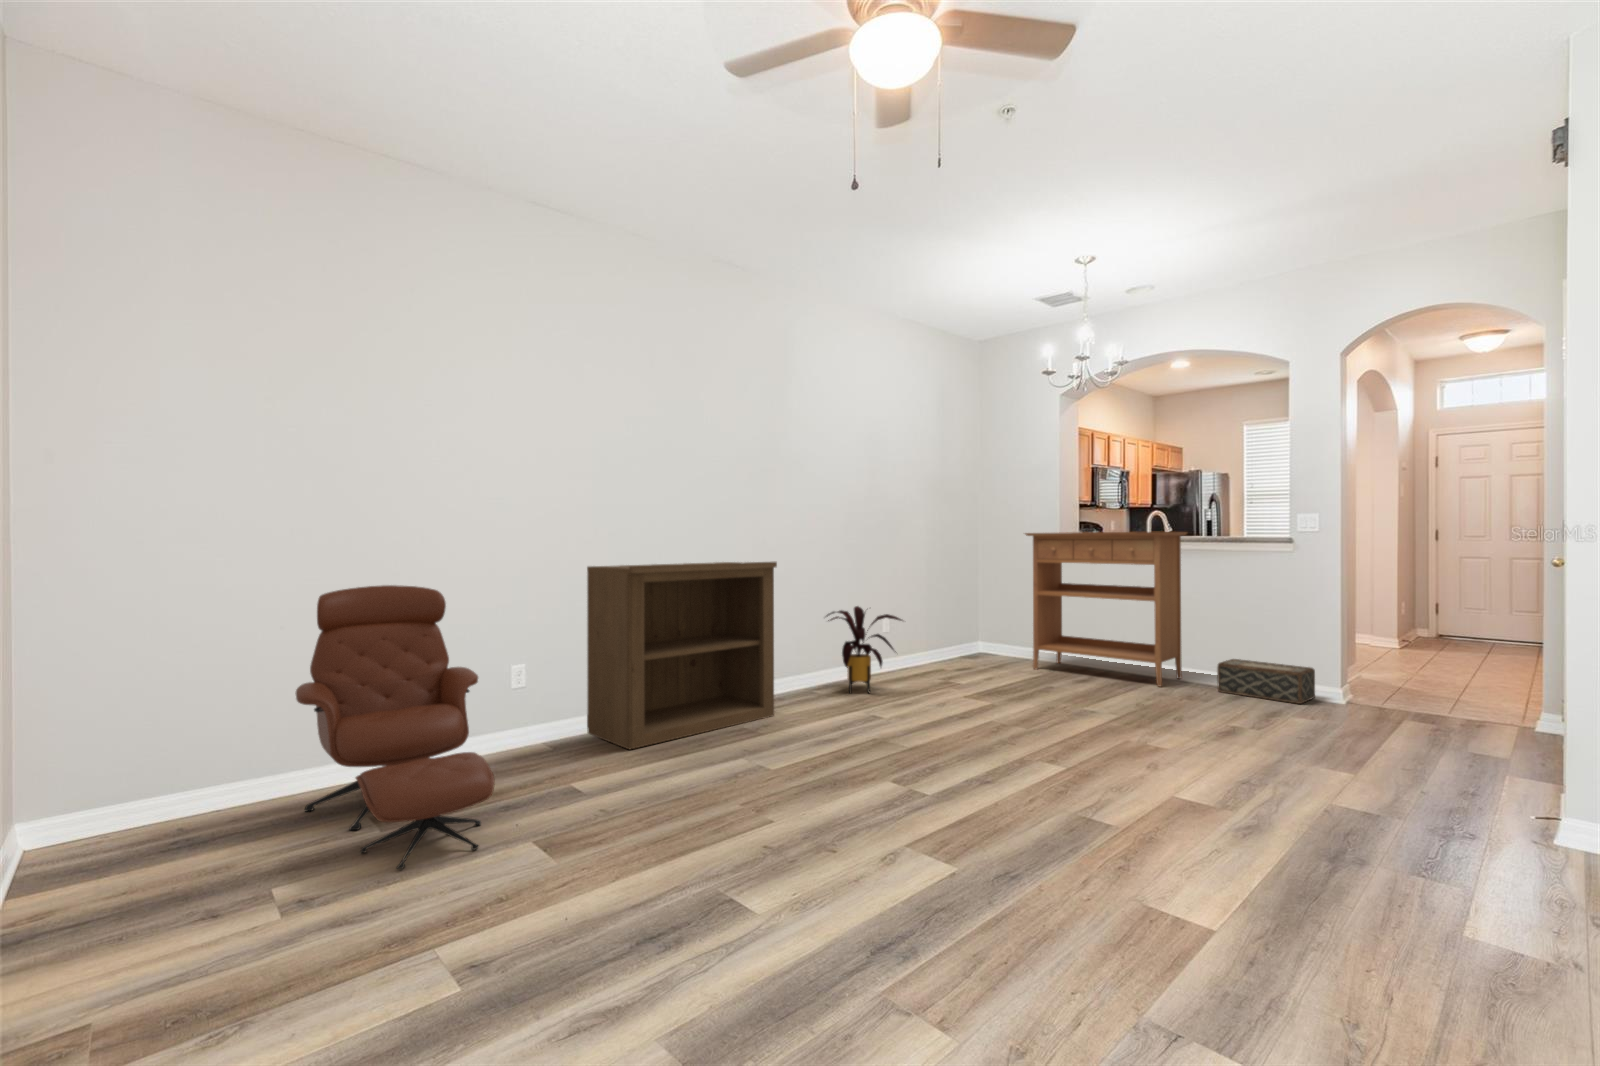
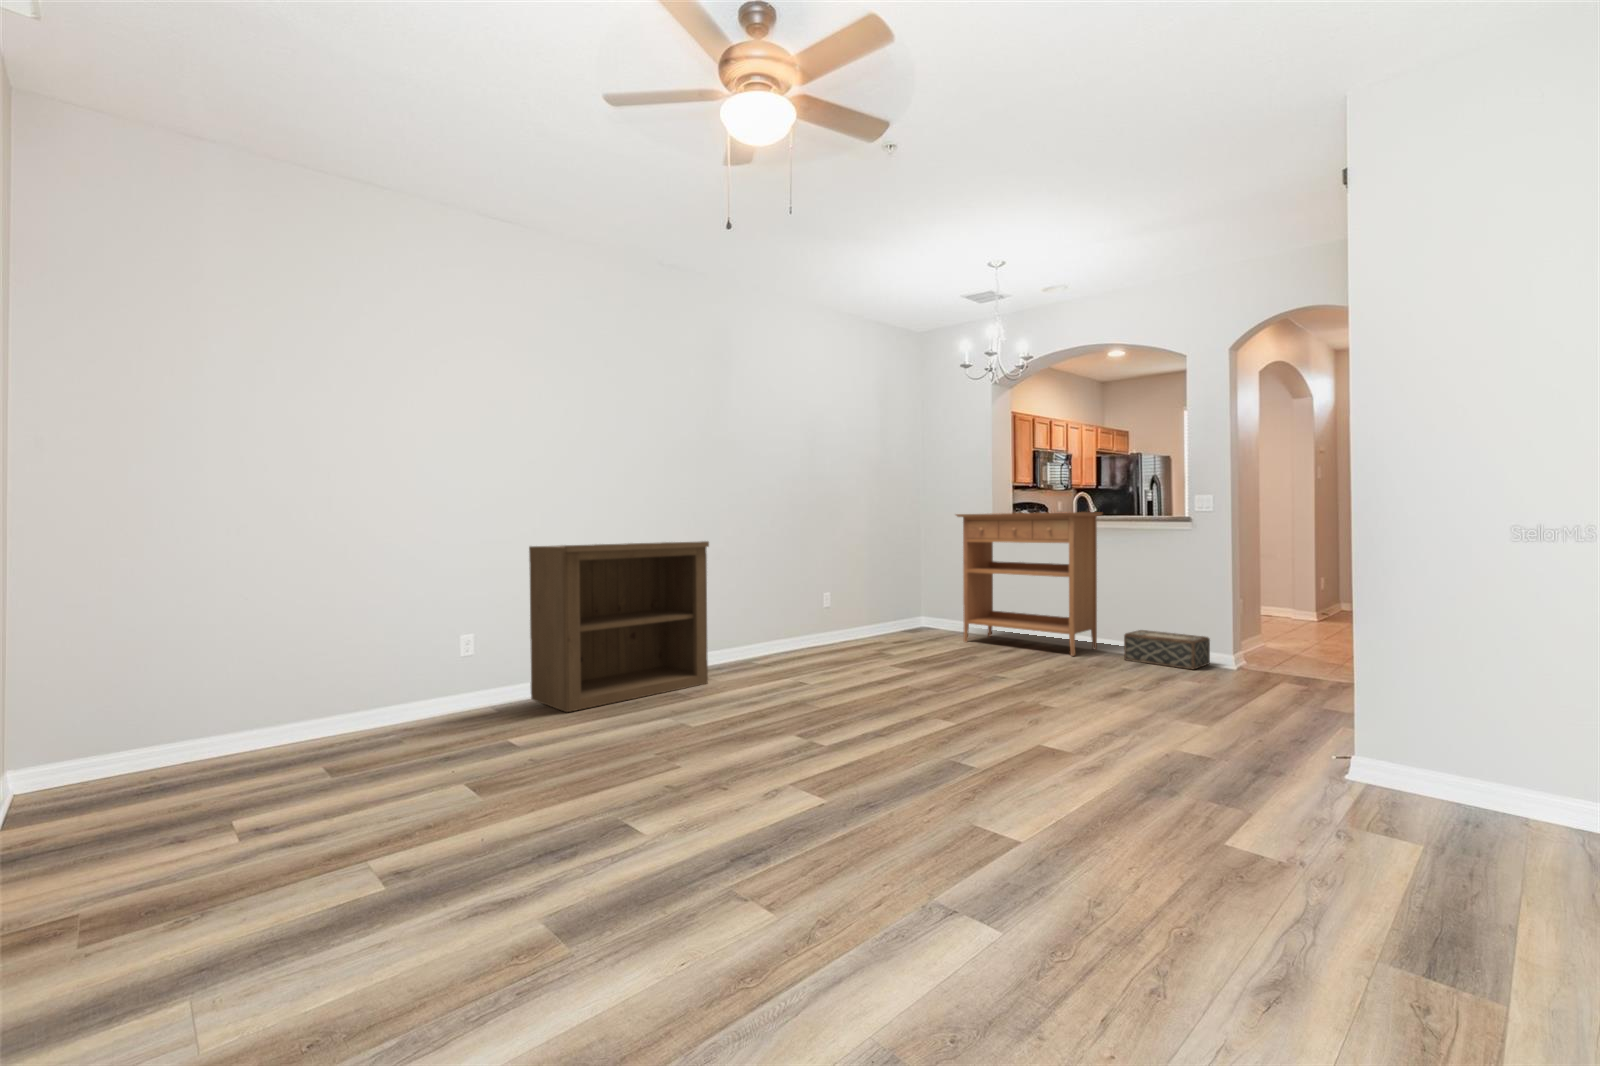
lounge chair: present [295,585,494,869] -> none [255,564,431,806]
house plant: present [827,606,902,693] -> none [760,583,836,664]

